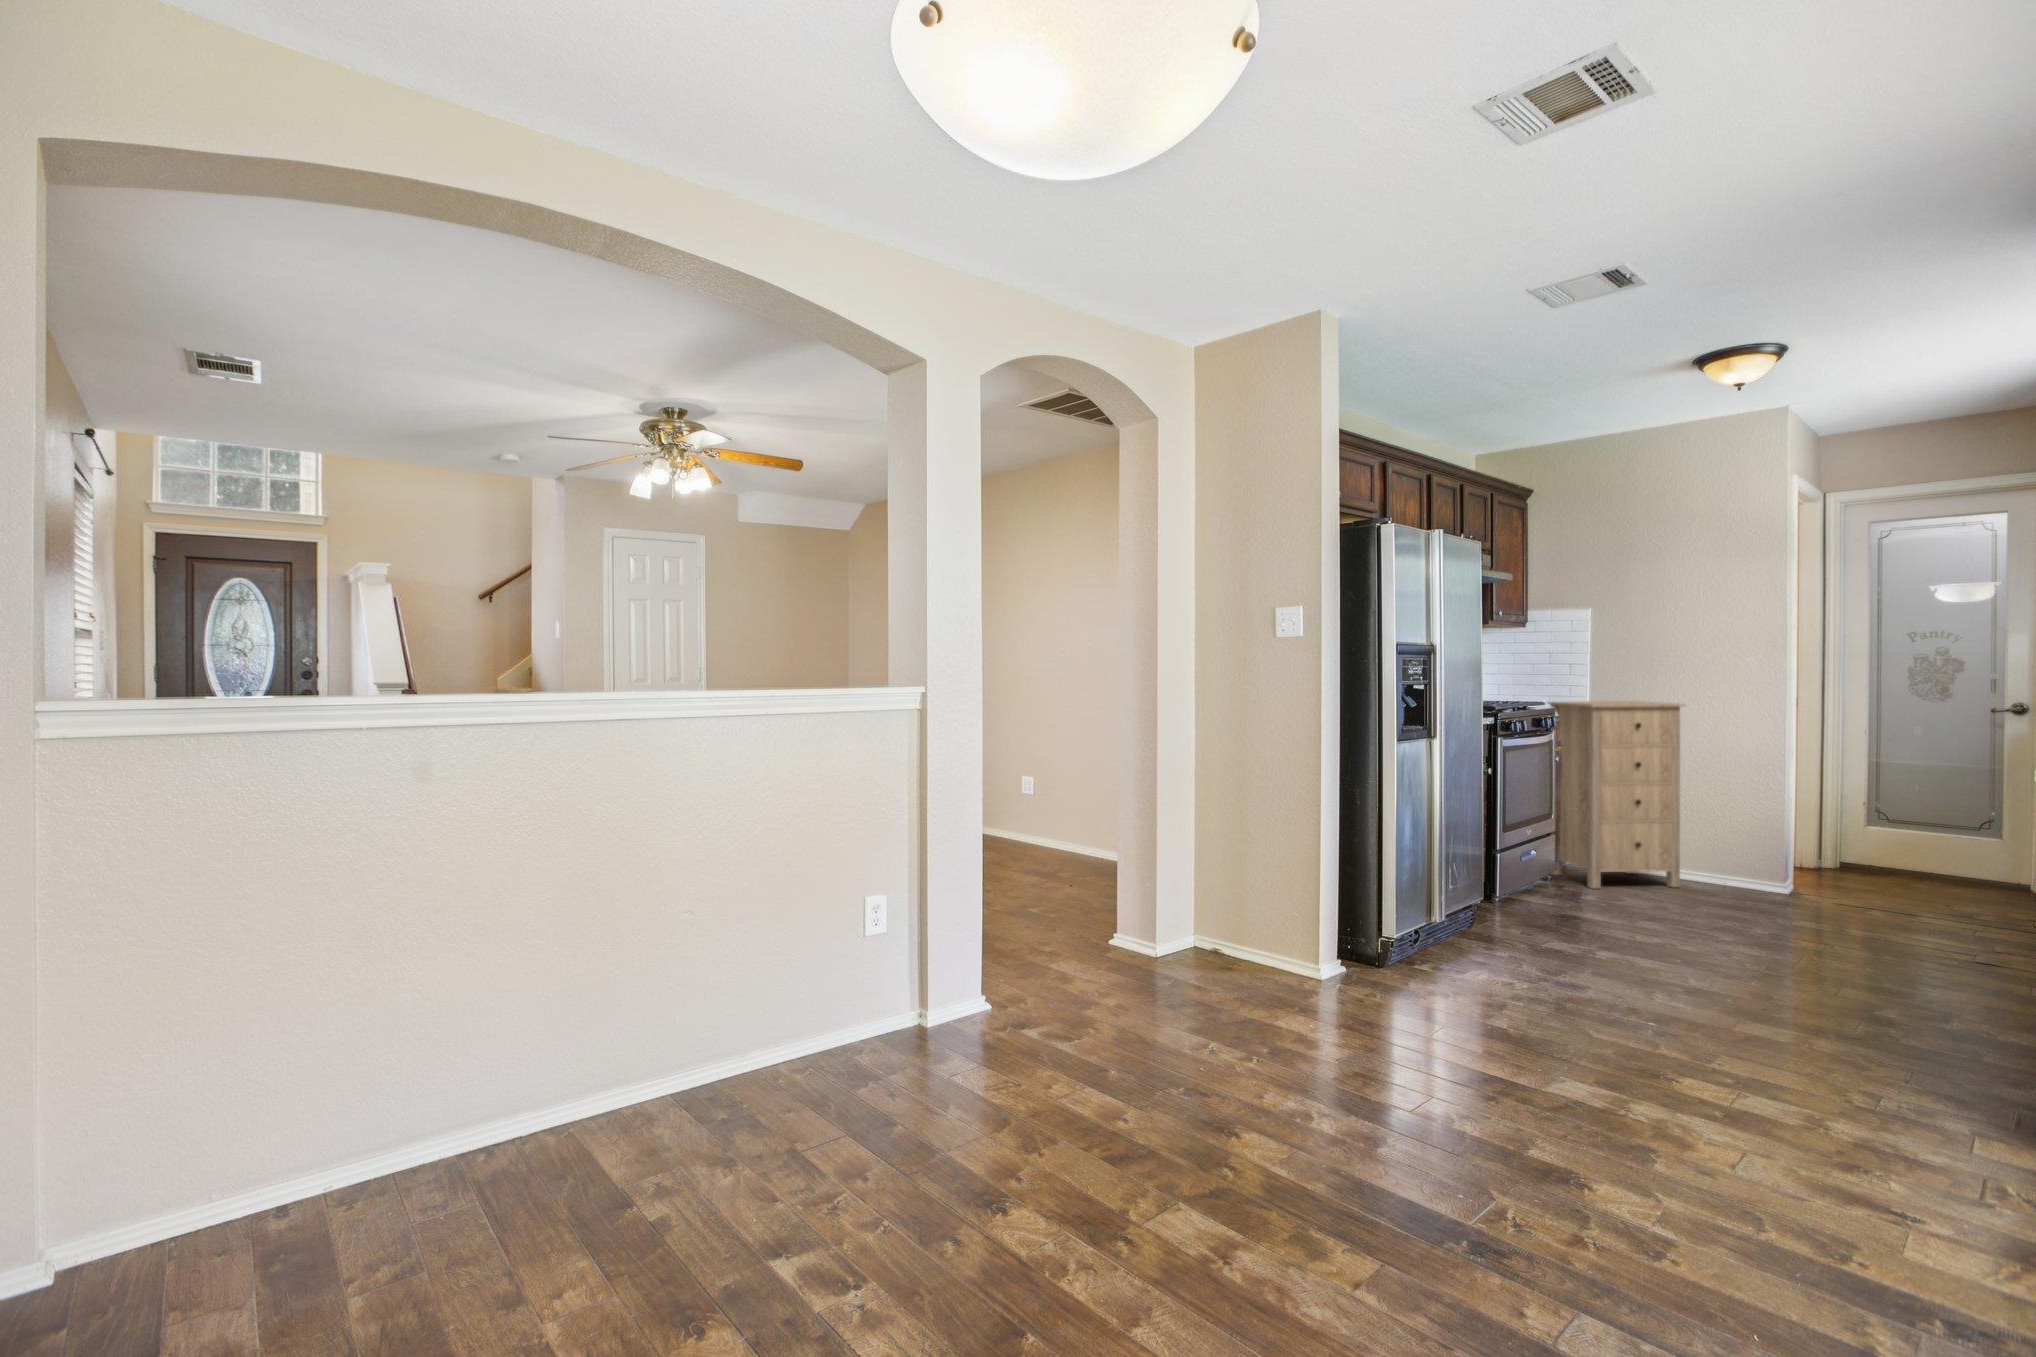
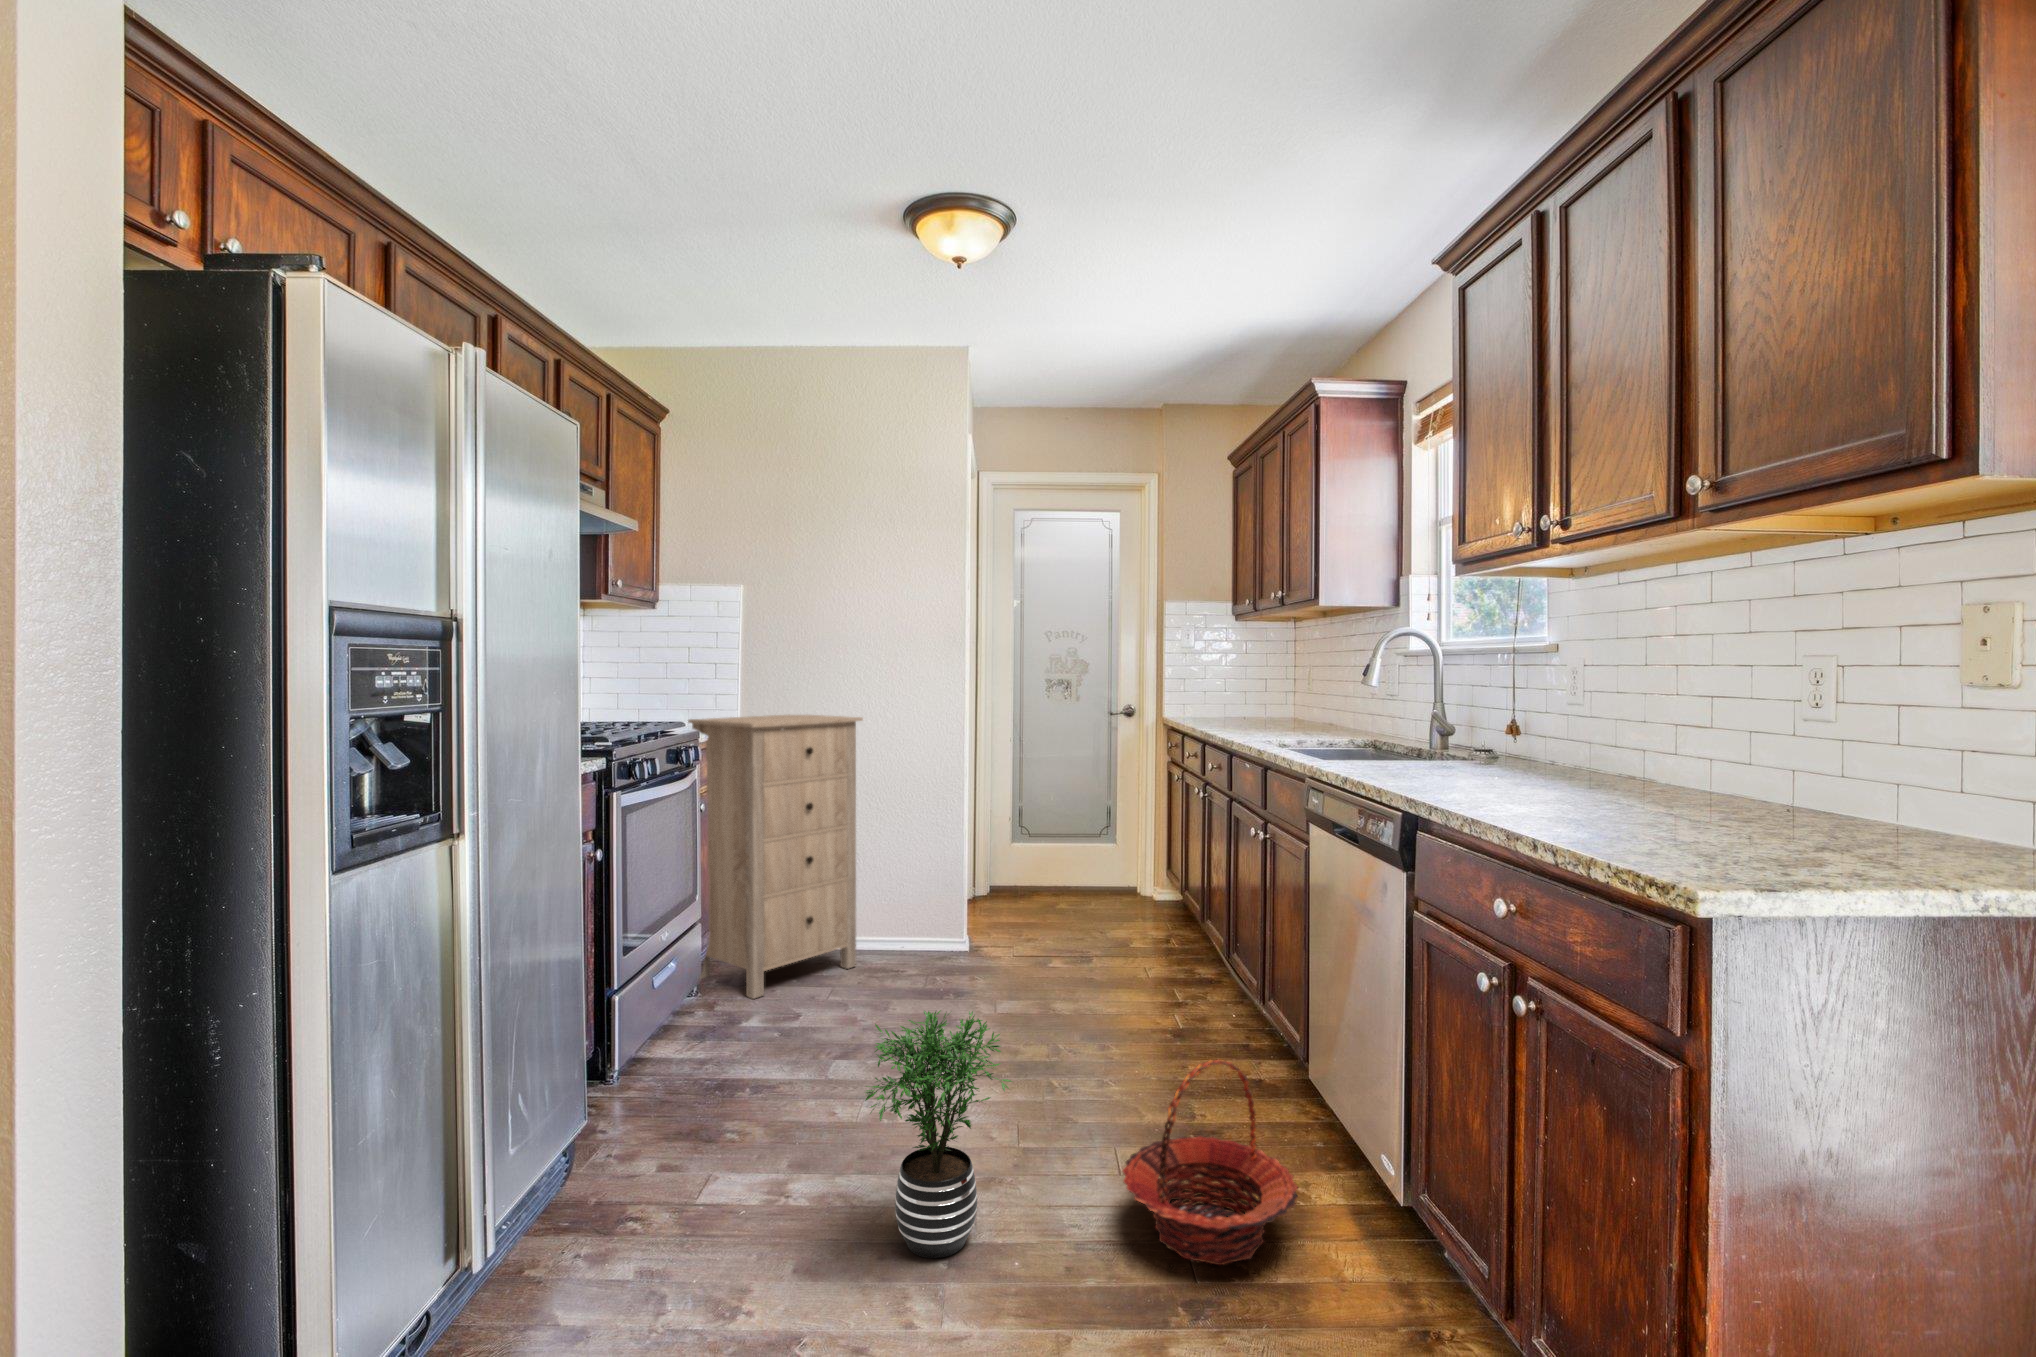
potted plant: none [1633,857,1731,987] -> present [865,1010,1012,1258]
basket: none [1815,913,1960,1032] -> present [1123,1060,1298,1265]

